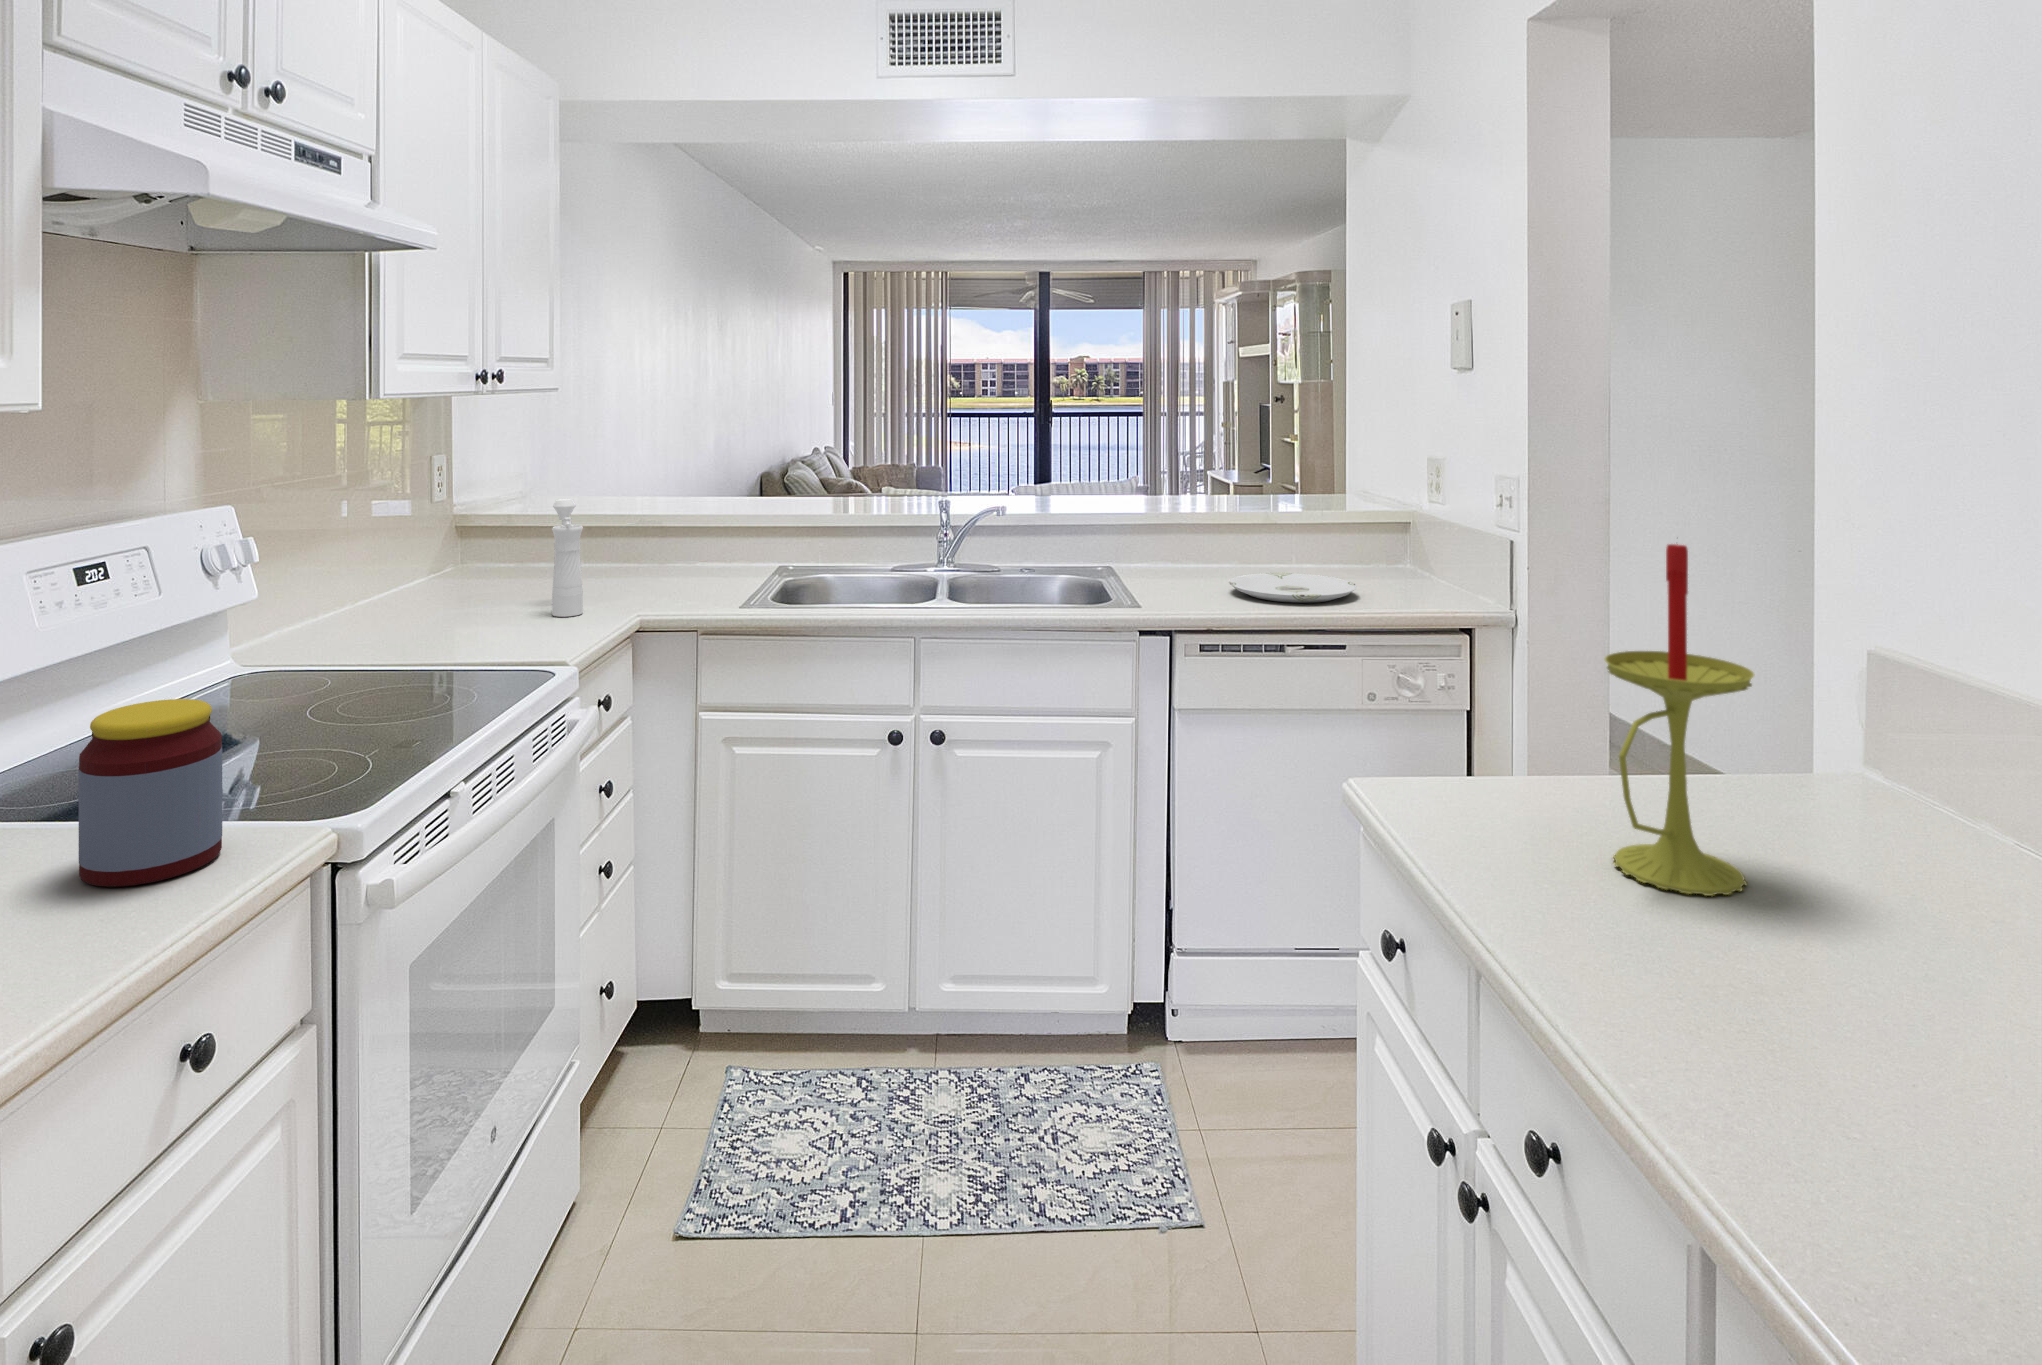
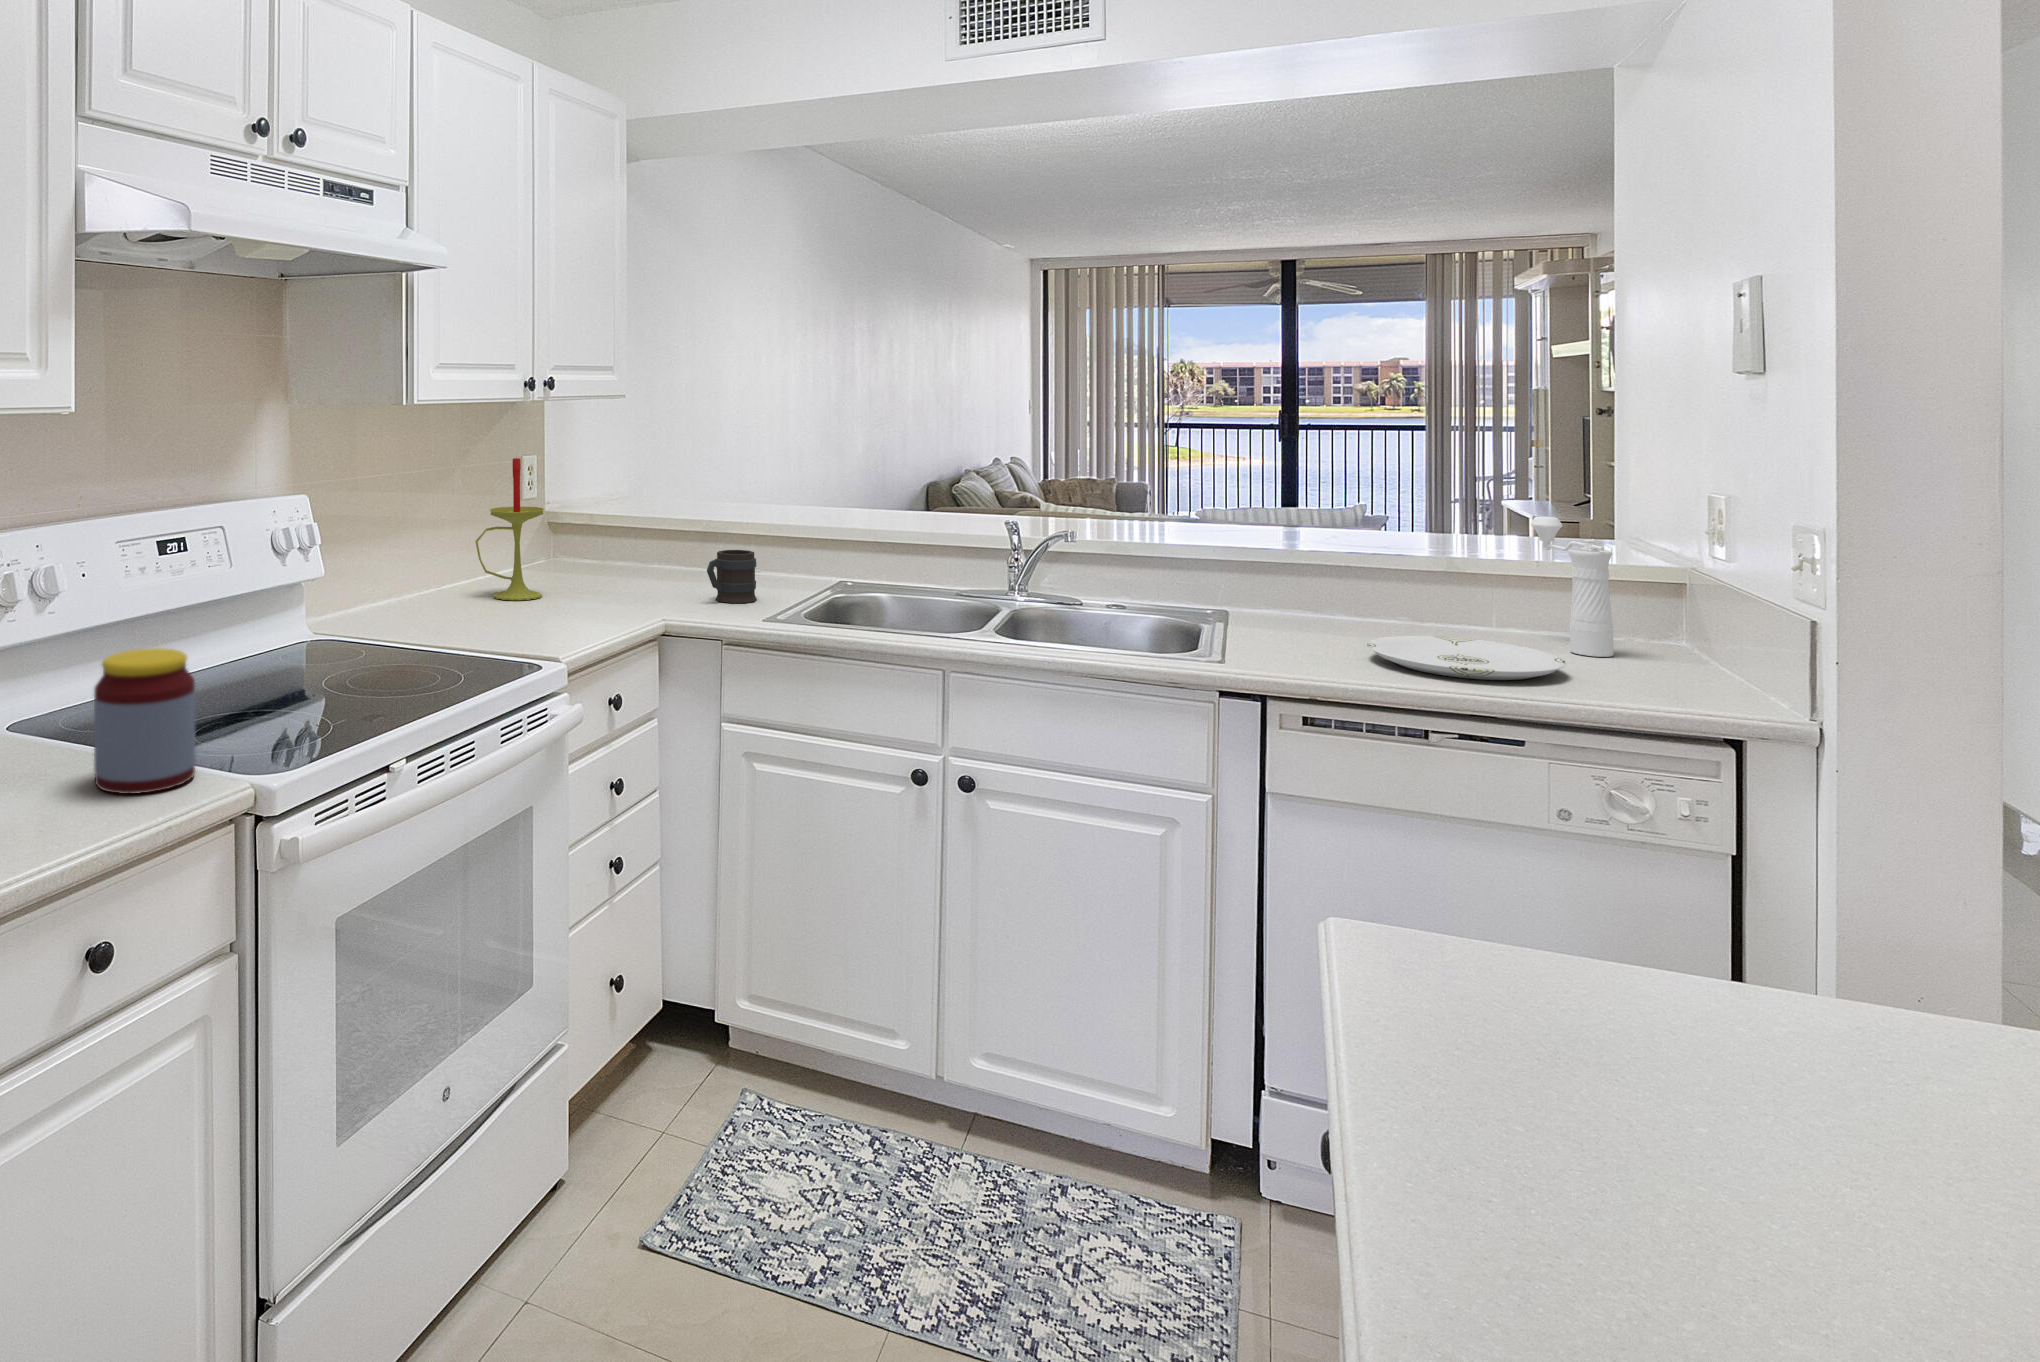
pepper mill: present [552,499,583,617] -> present [1531,517,1613,657]
mug: none [672,540,718,592] -> present [707,550,757,603]
candle: present [1605,544,1754,896] -> present [475,458,544,600]

